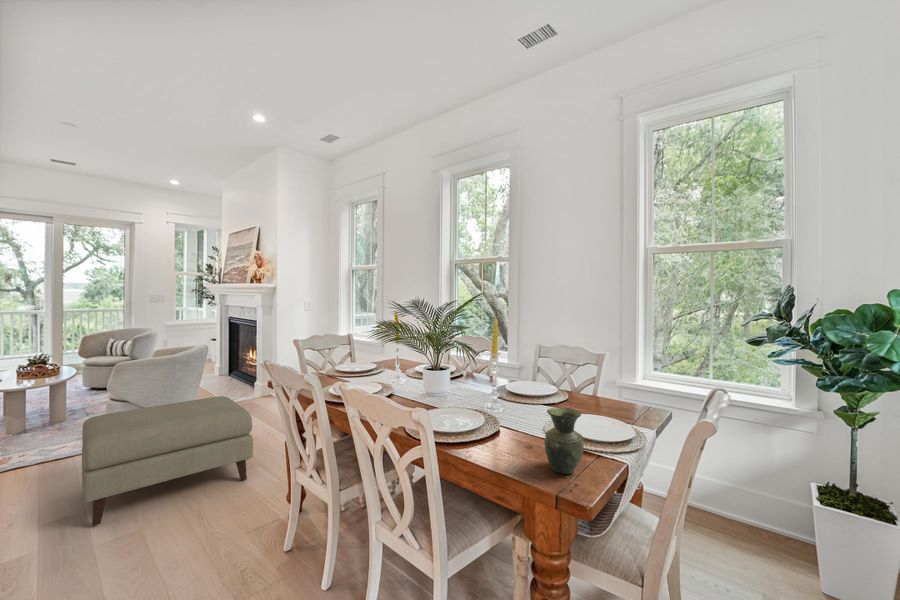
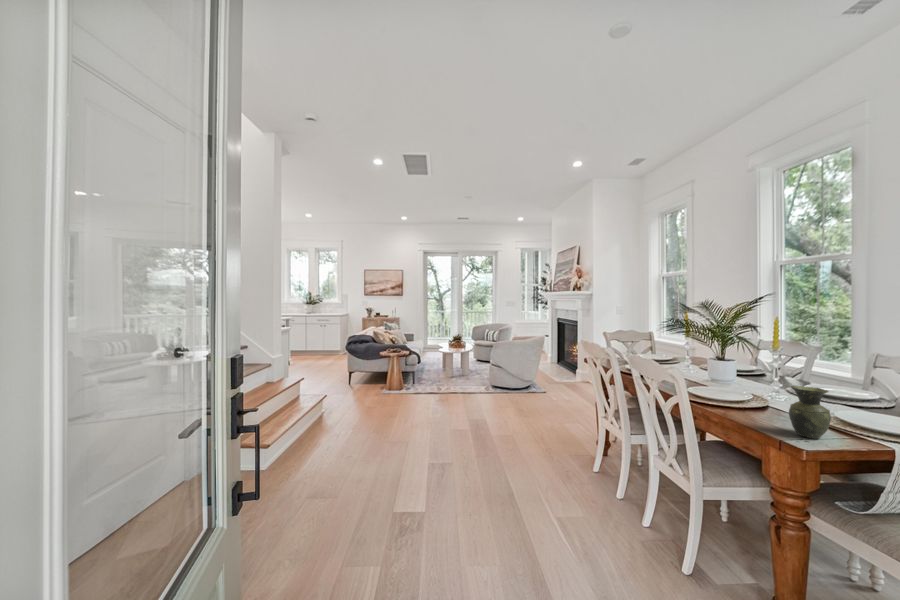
ottoman: present [82,396,253,526] -> none [483,370,574,429]

